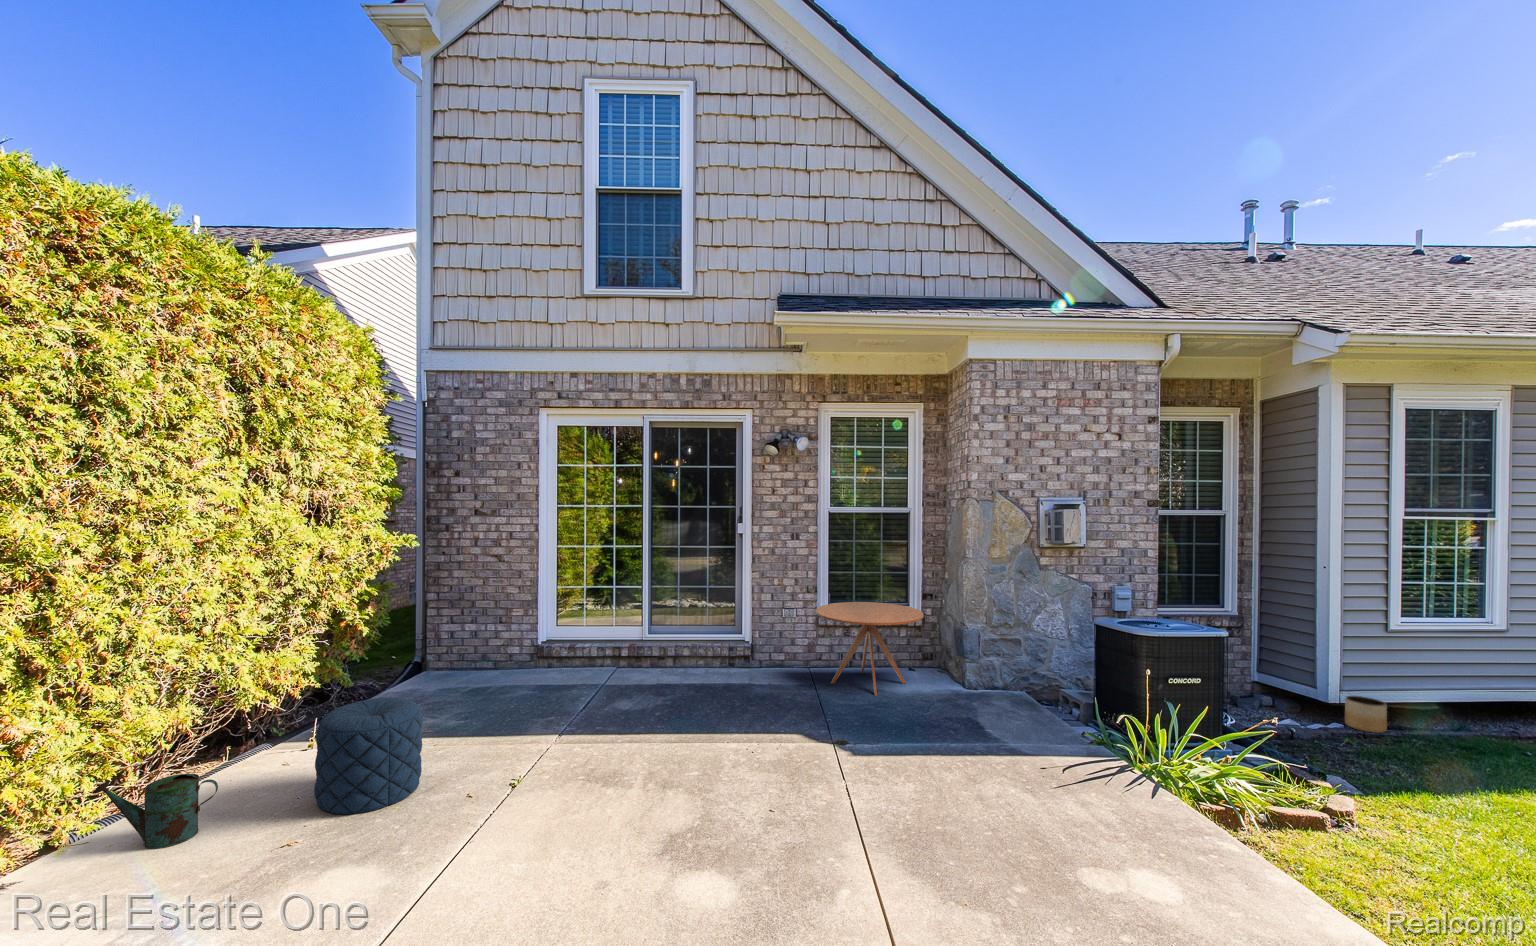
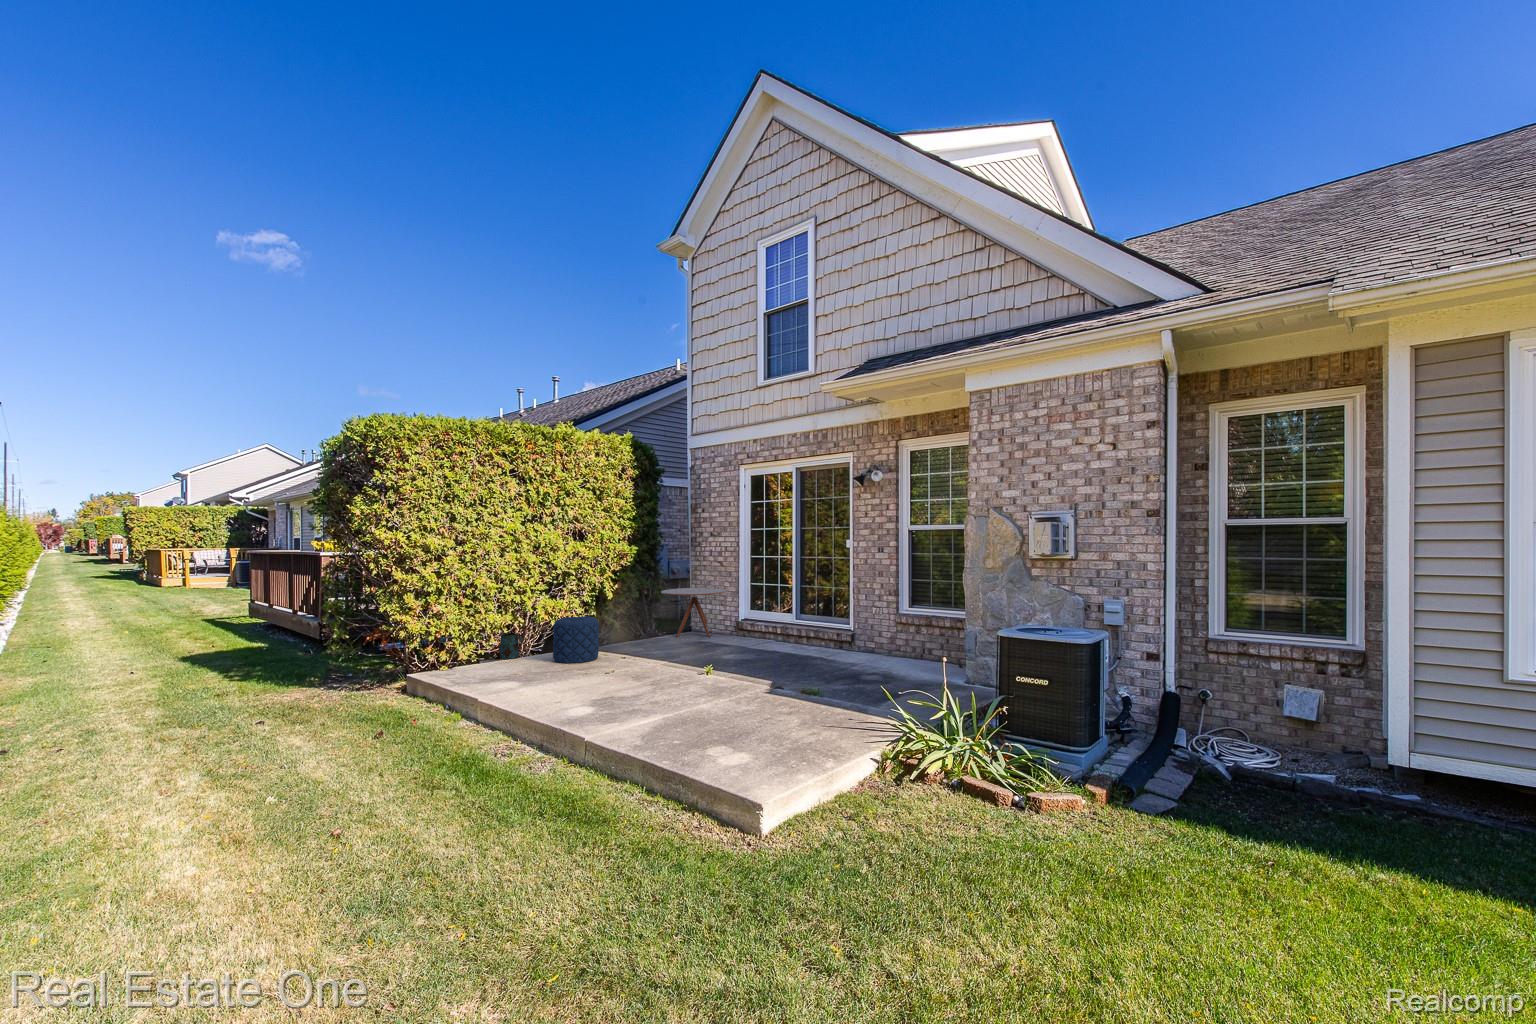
round table: present [816,602,923,696] -> present [661,588,727,638]
planter: present [1345,696,1387,733] -> none [1433,766,1497,819]

